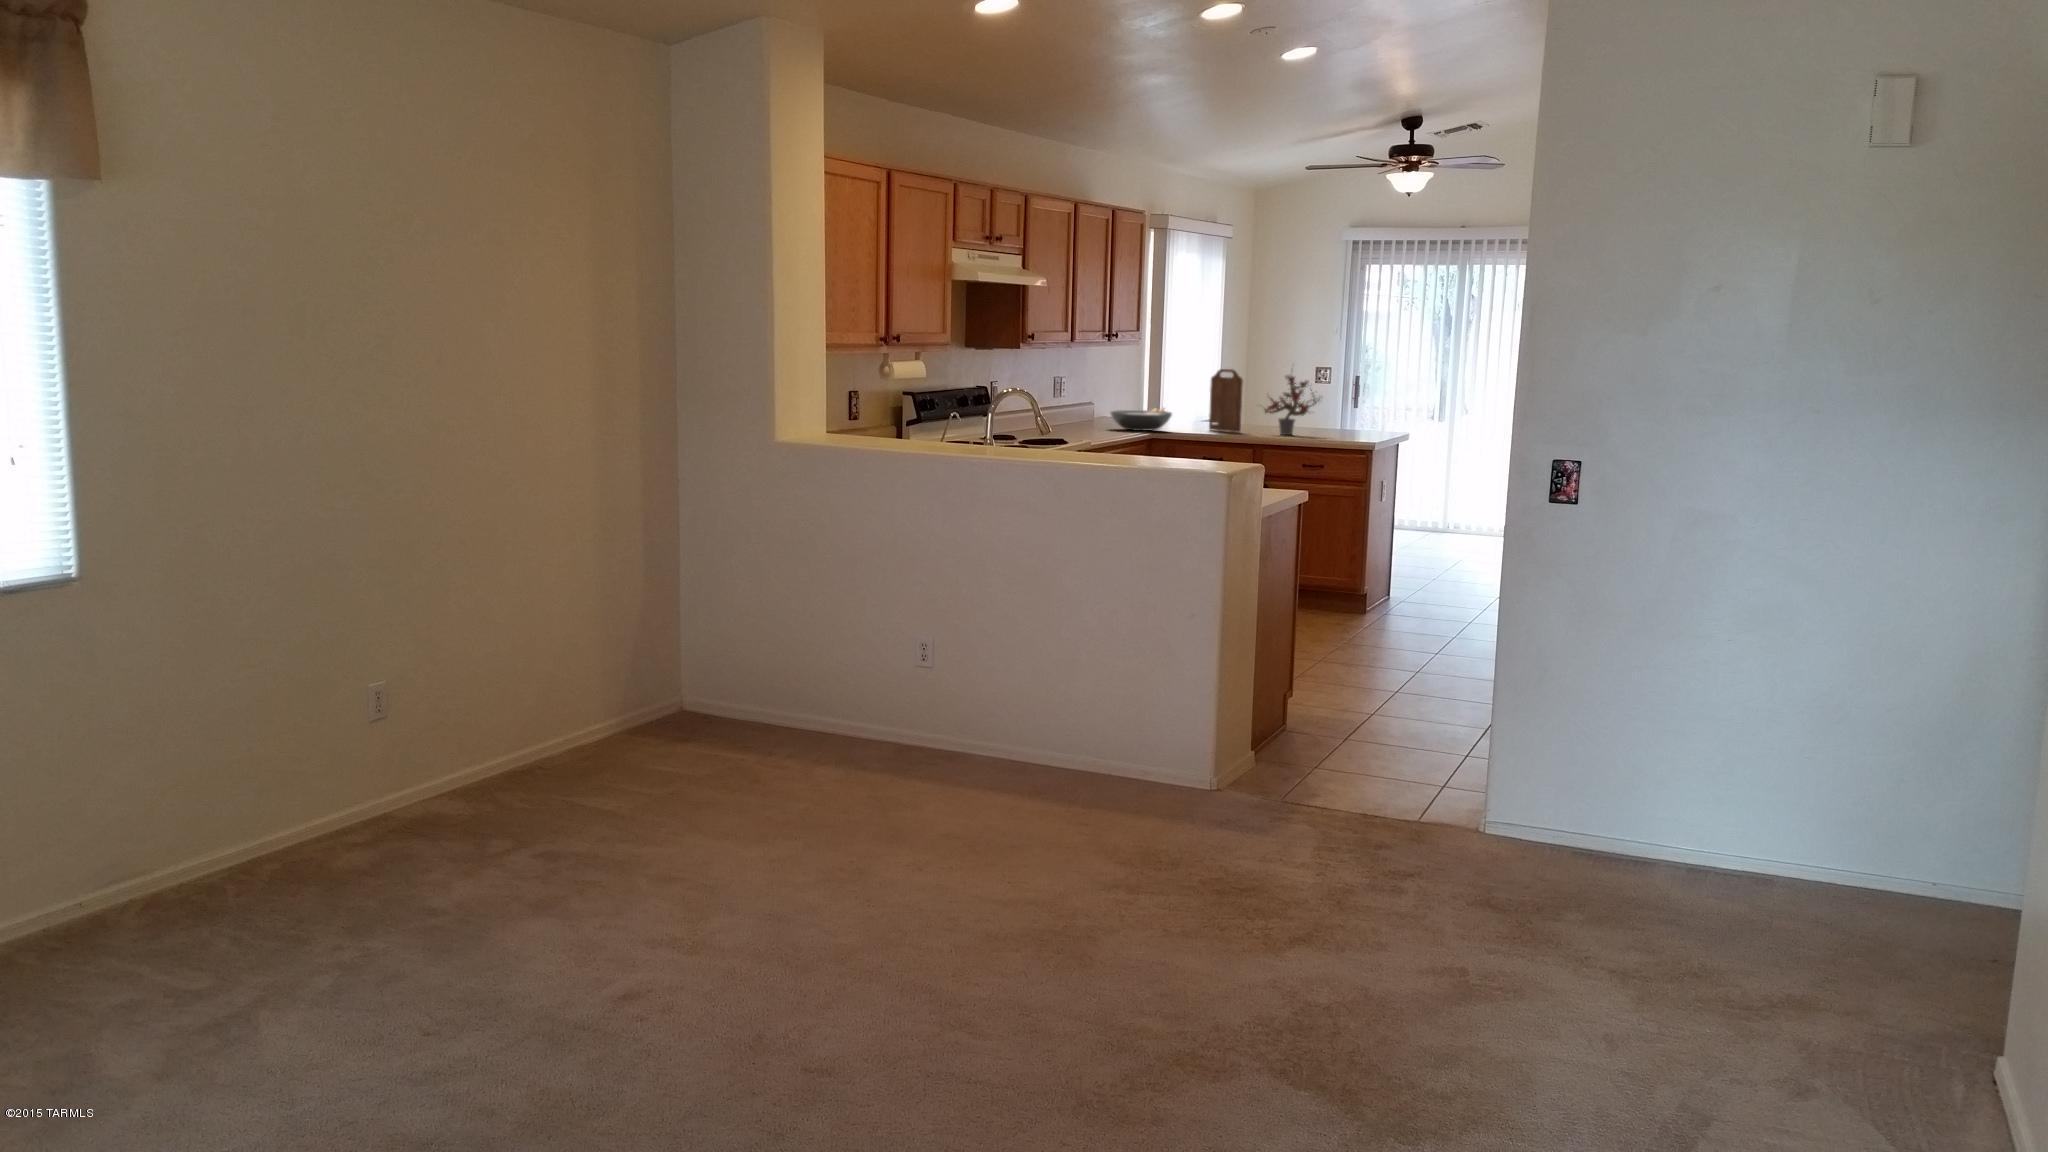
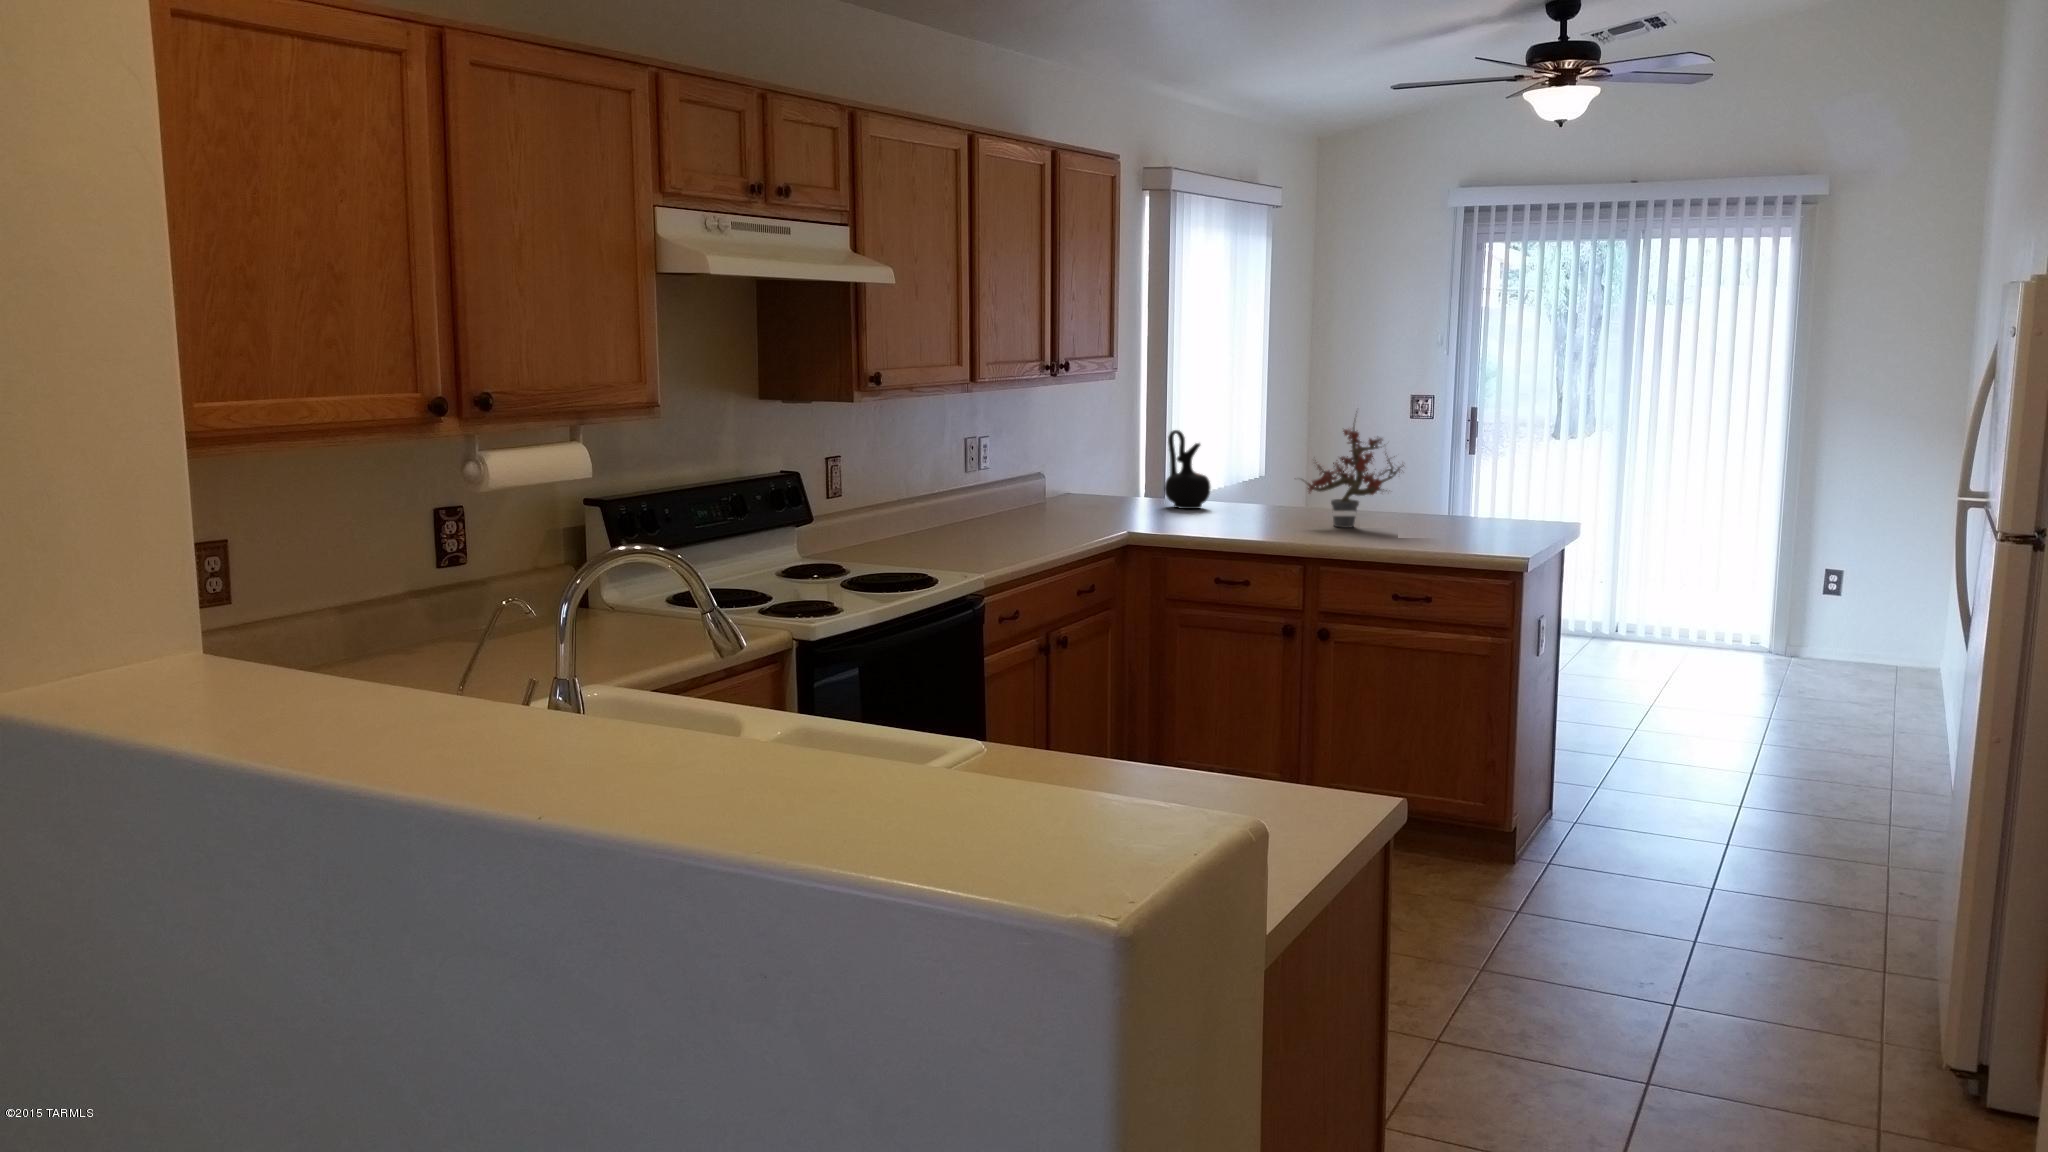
cutting board: present [1209,369,1243,432] -> none [1220,416,1273,520]
ceramic jug: none [1173,380,1202,429] -> present [1164,430,1210,509]
fruit bowl: present [1111,407,1172,431] -> none [1051,481,1154,520]

